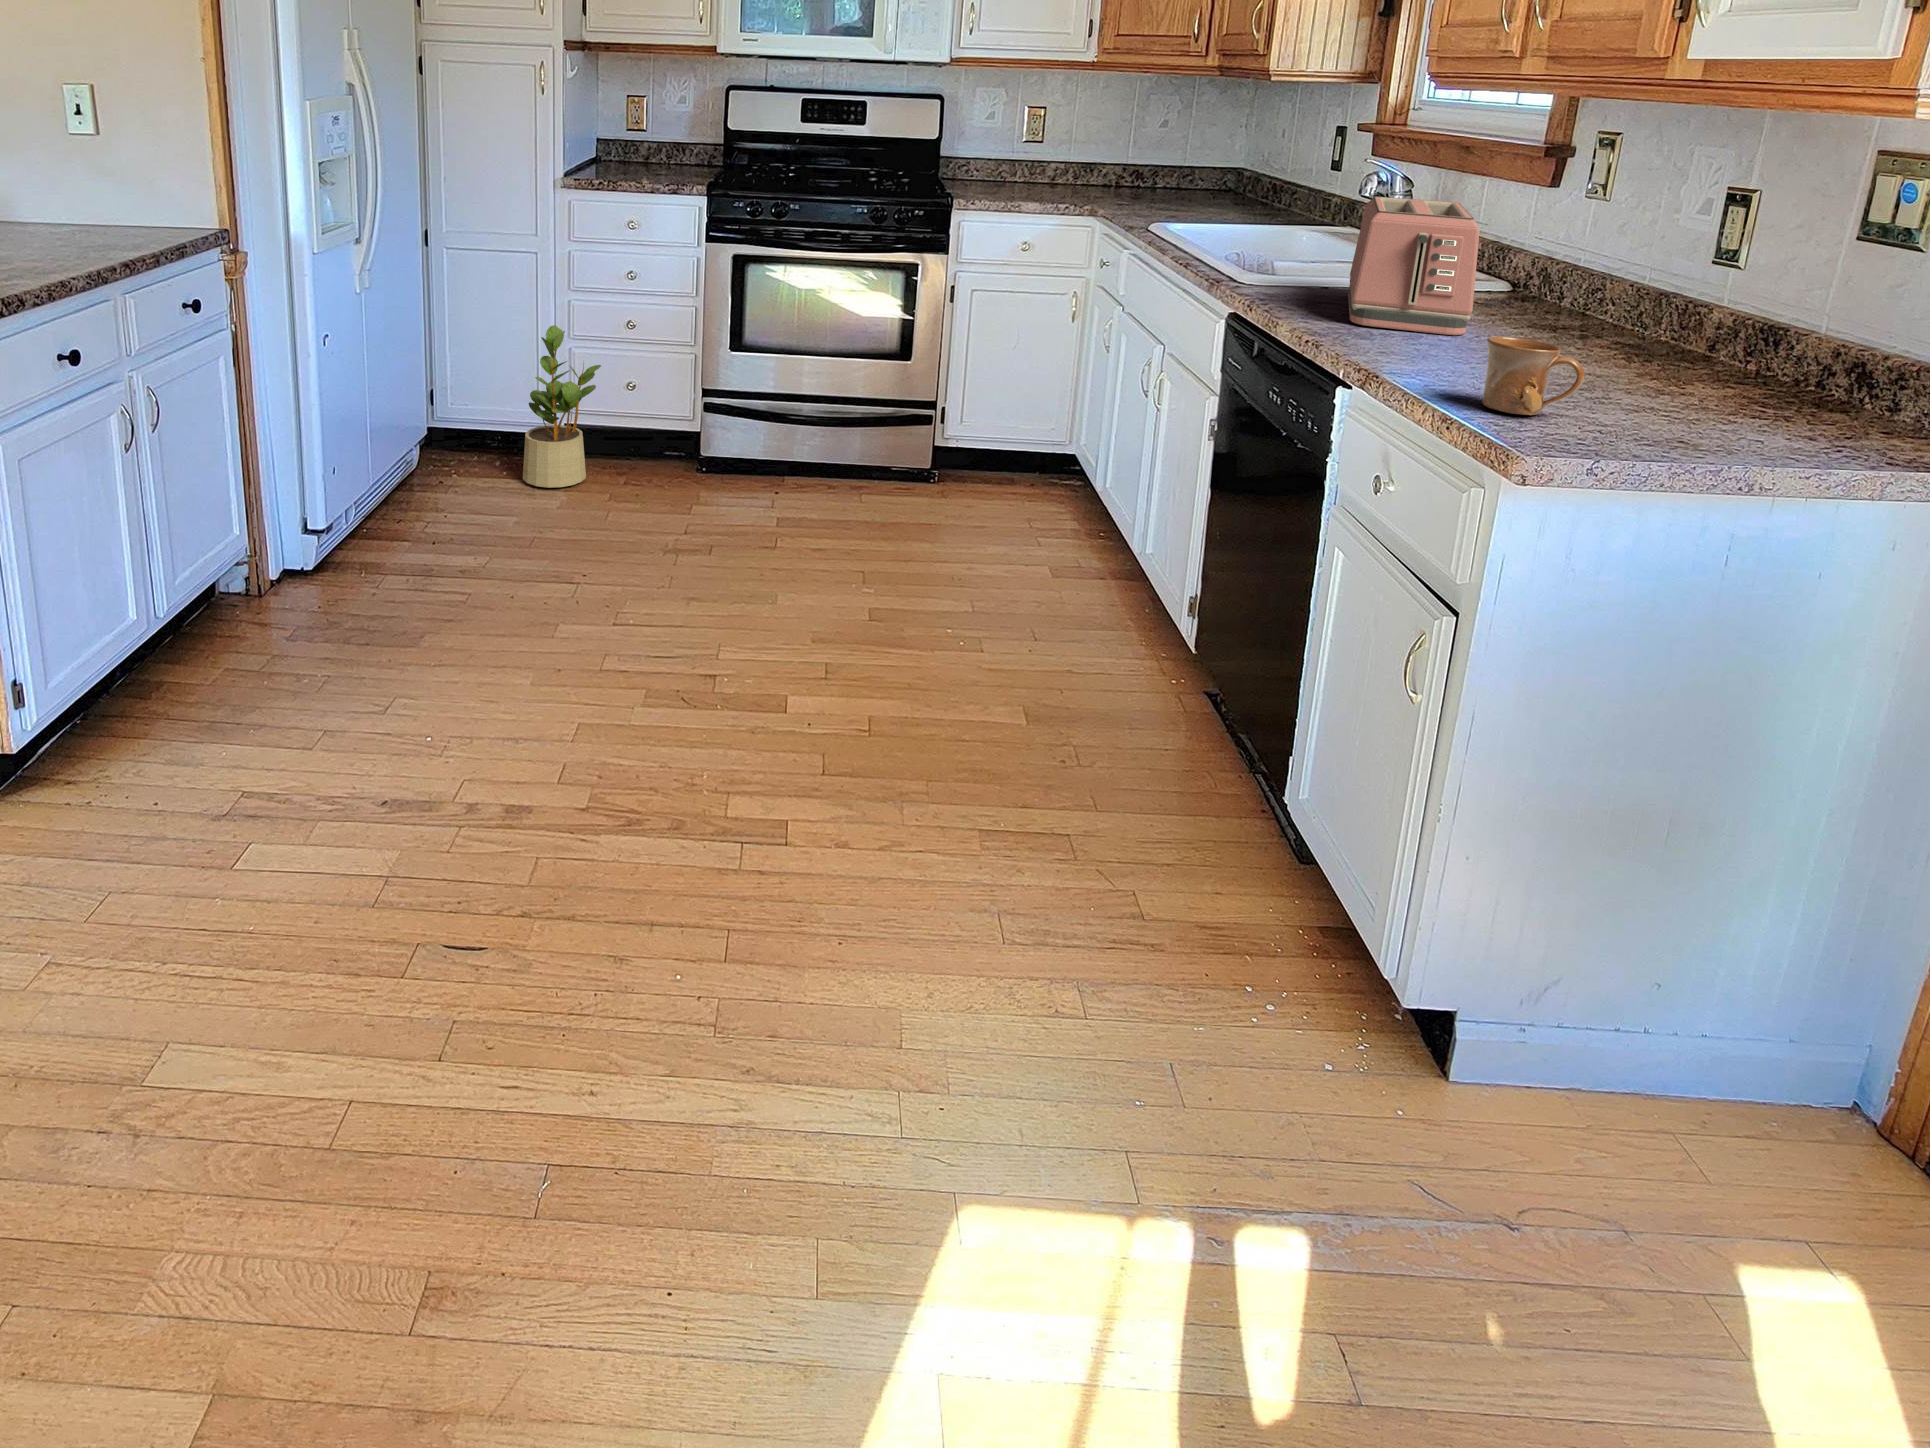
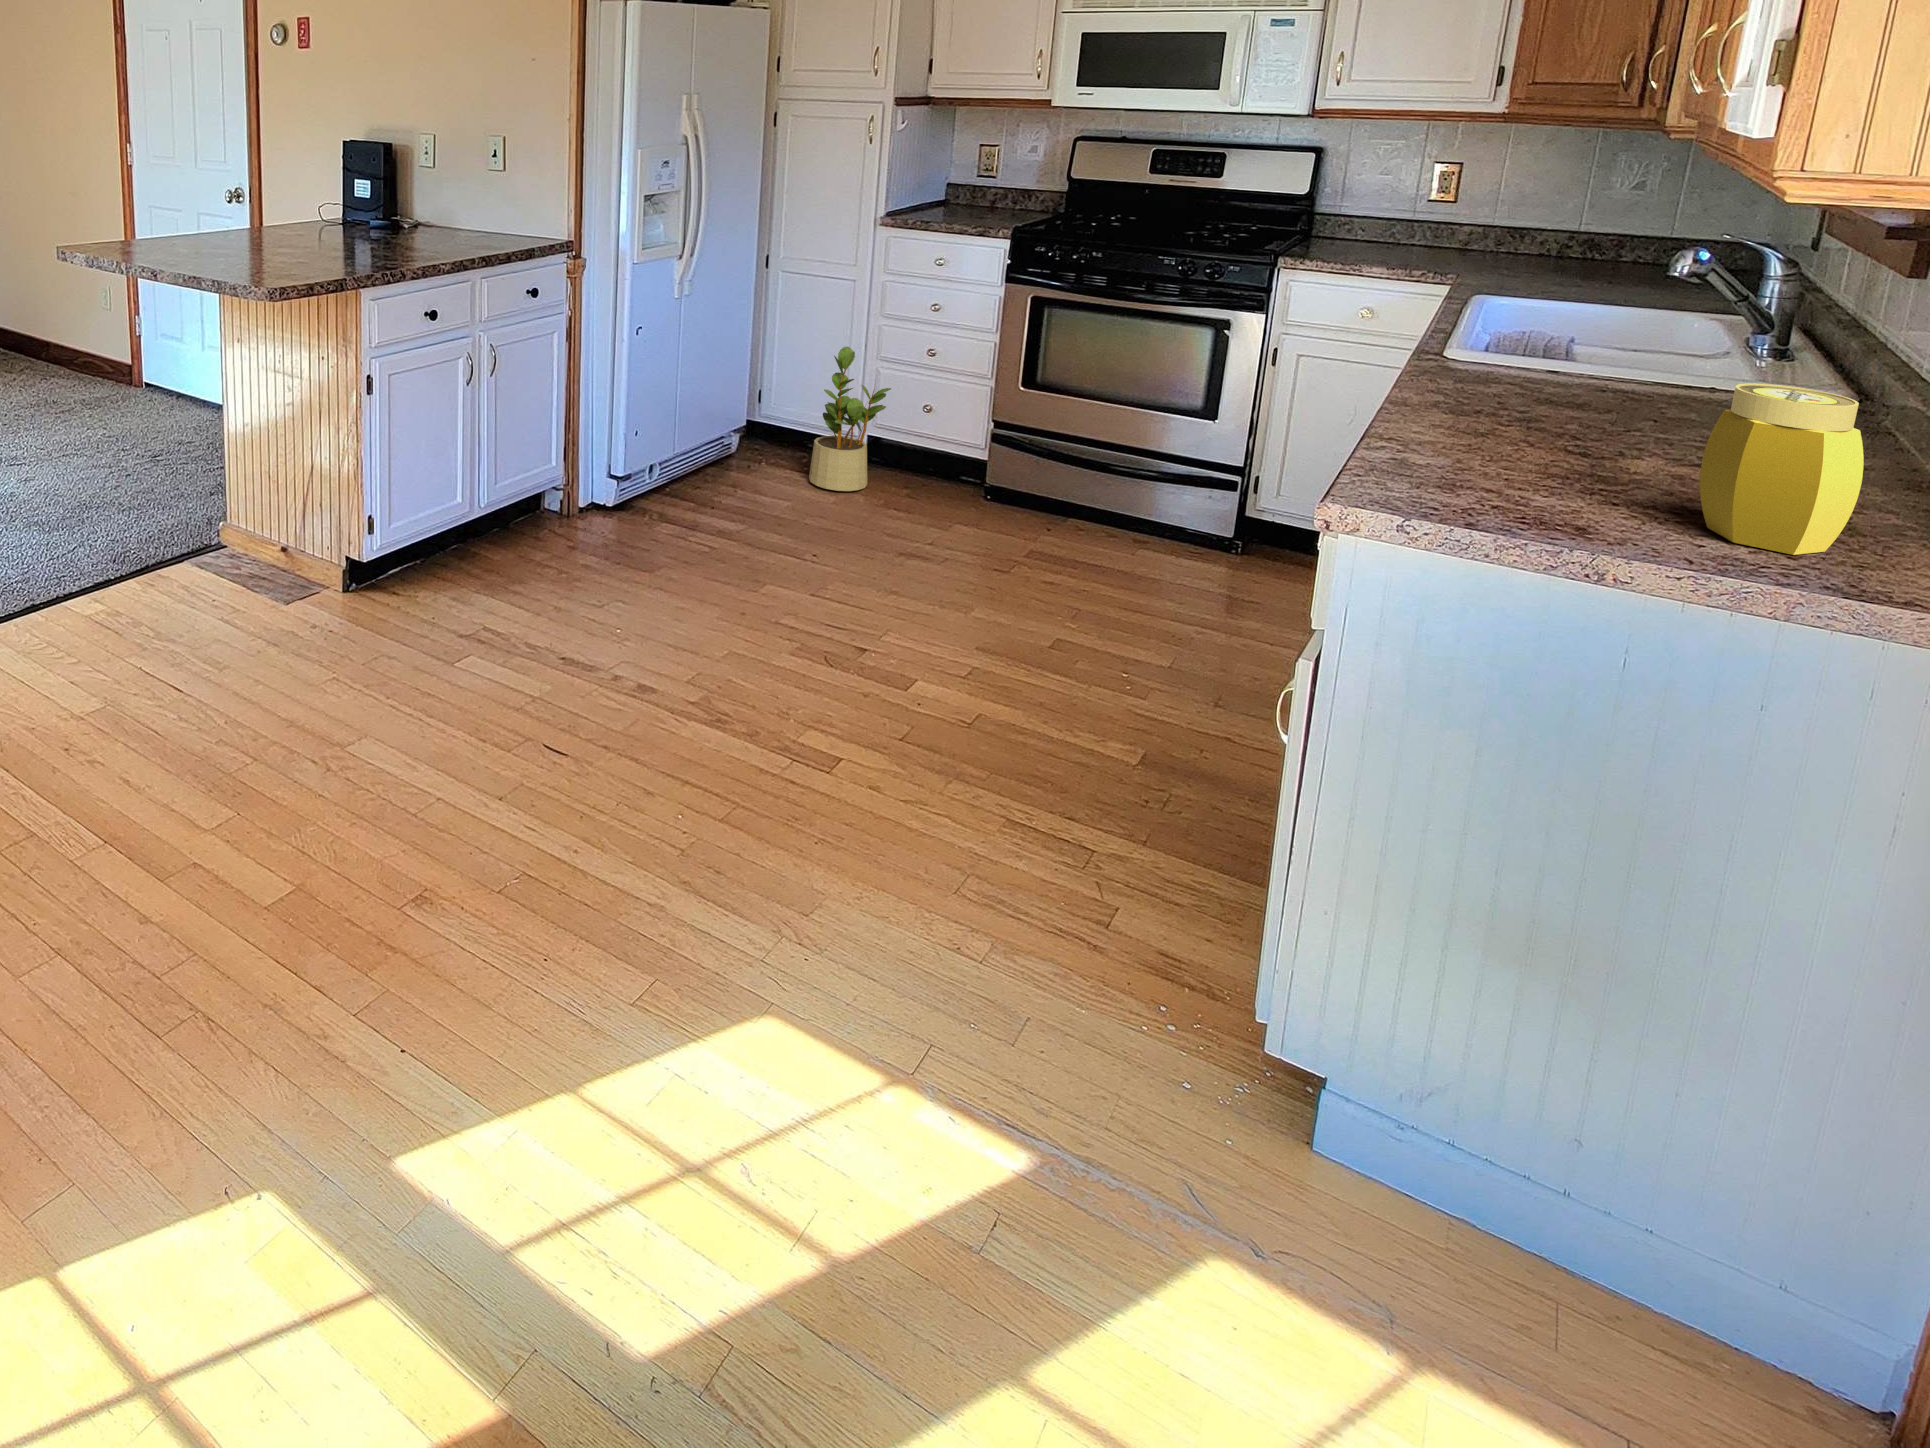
toaster: present [1348,197,1480,335] -> none [1508,282,1745,444]
jar: none [1643,275,1761,418] -> present [1700,383,1864,555]
mug: present [1482,337,1584,415] -> none [1458,422,1562,508]

